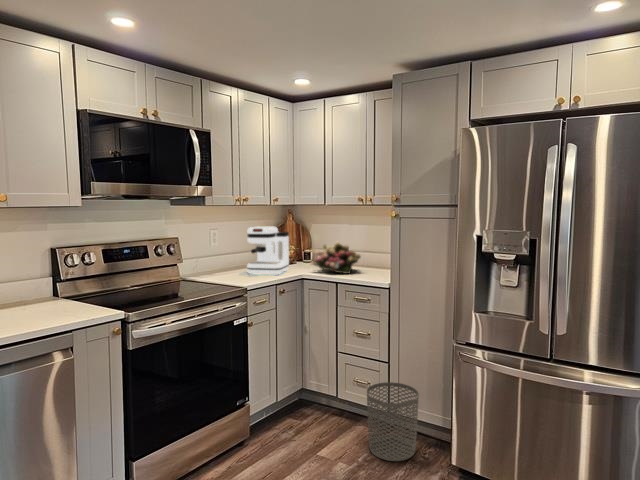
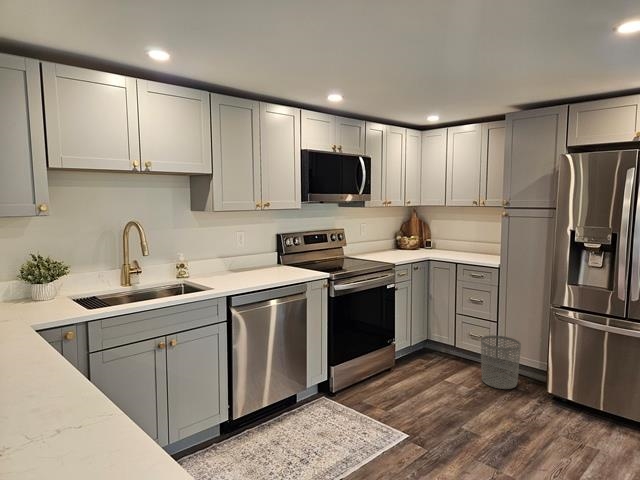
coffee maker: present [247,226,289,274] -> none [389,222,418,257]
flower arrangement: present [311,242,360,274] -> none [434,234,474,258]

